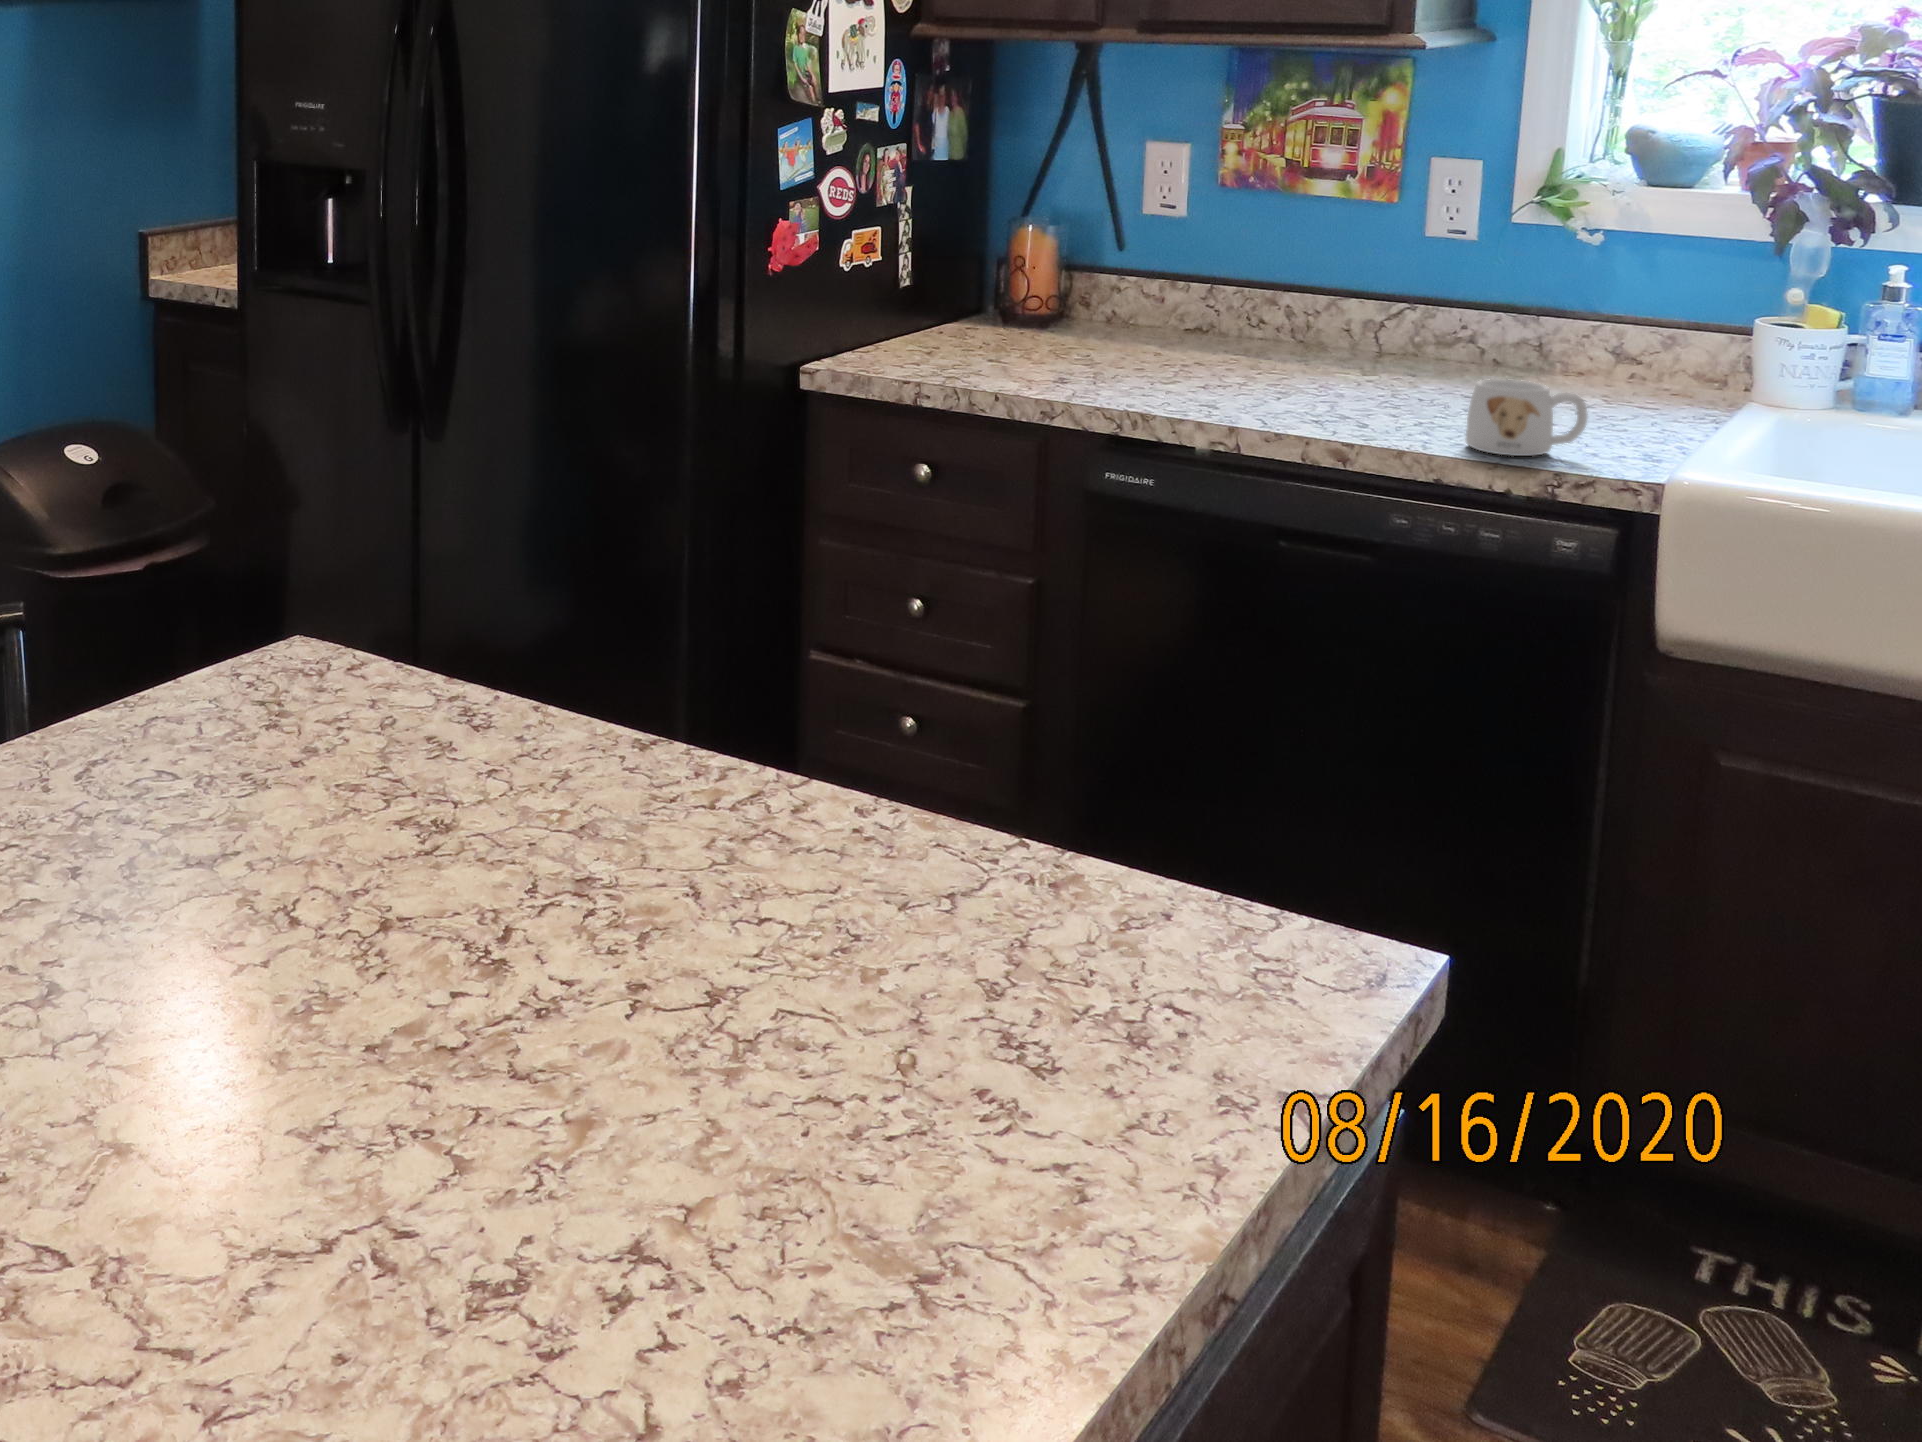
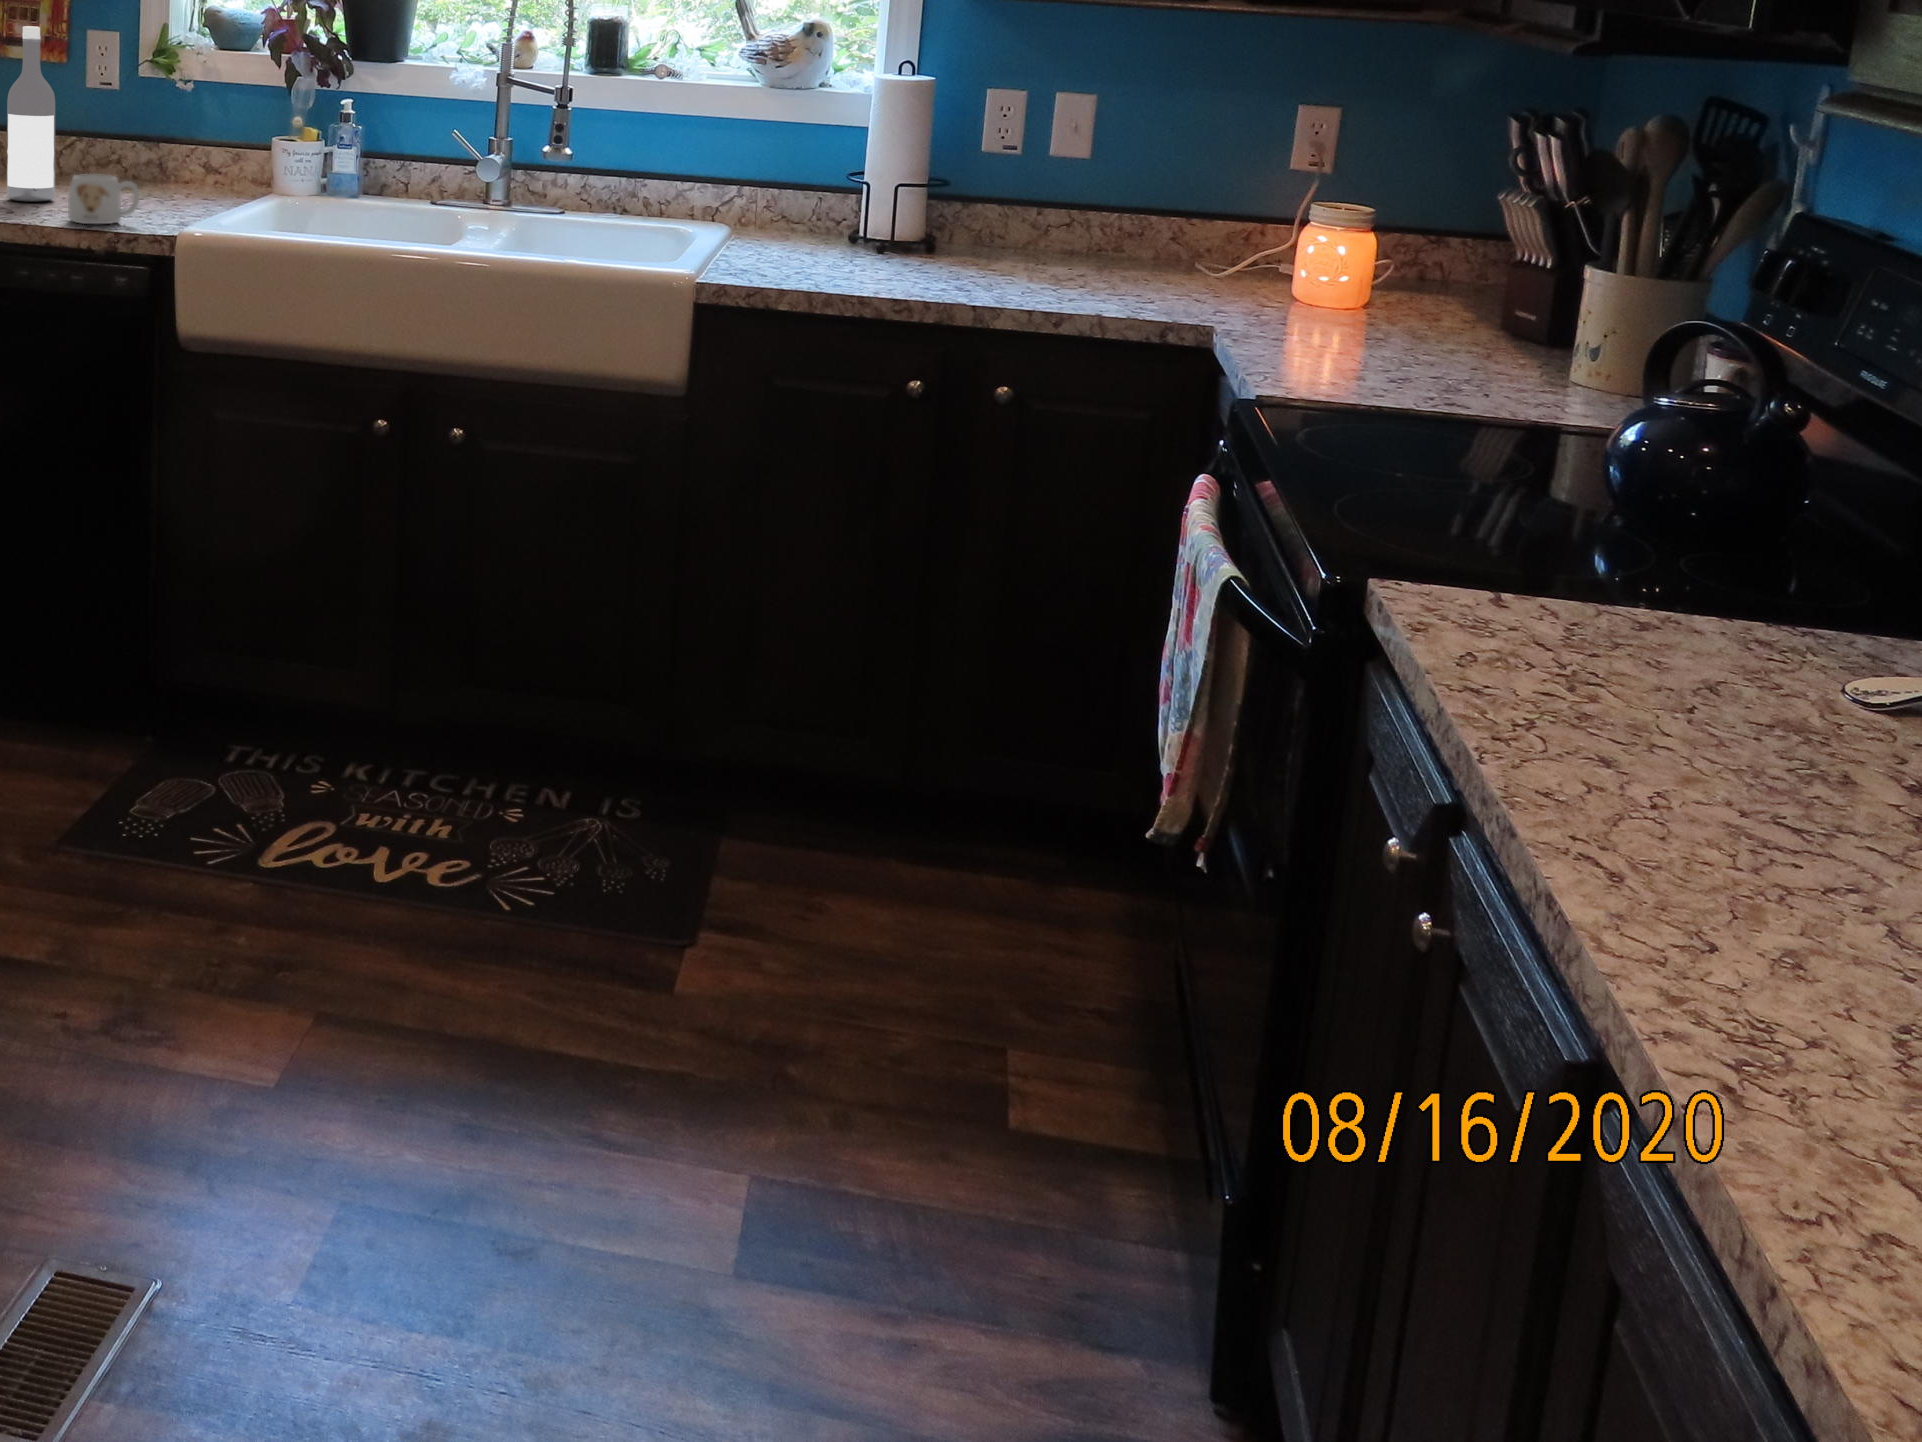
wine bottle: none [1341,160,1421,407] -> present [7,26,55,202]

